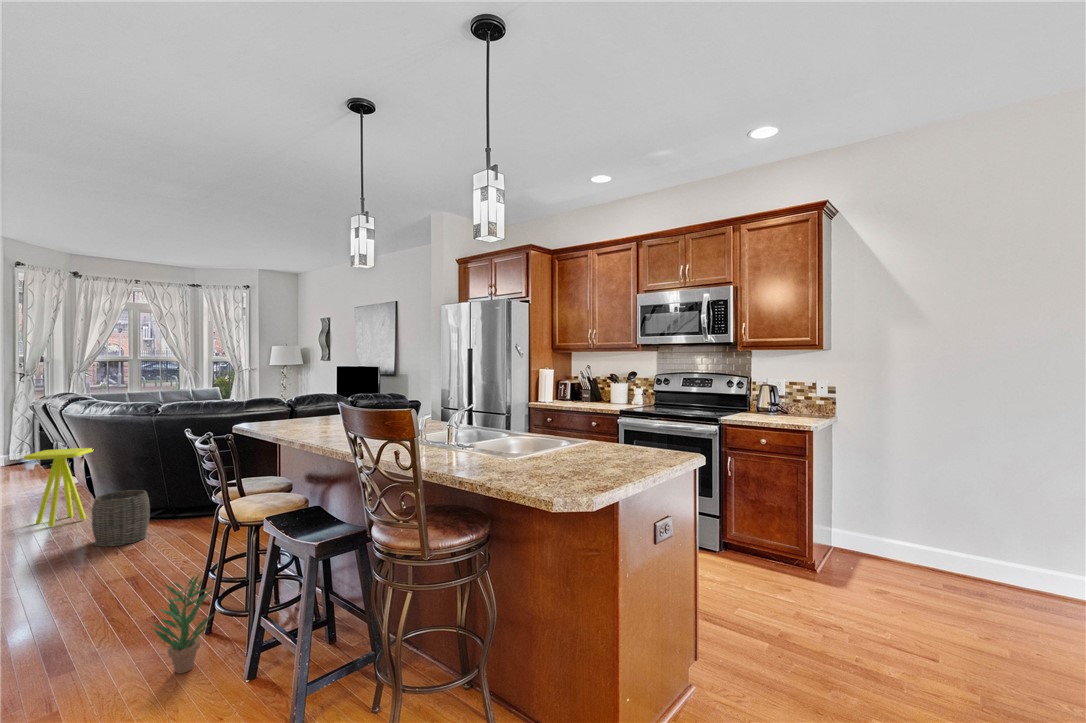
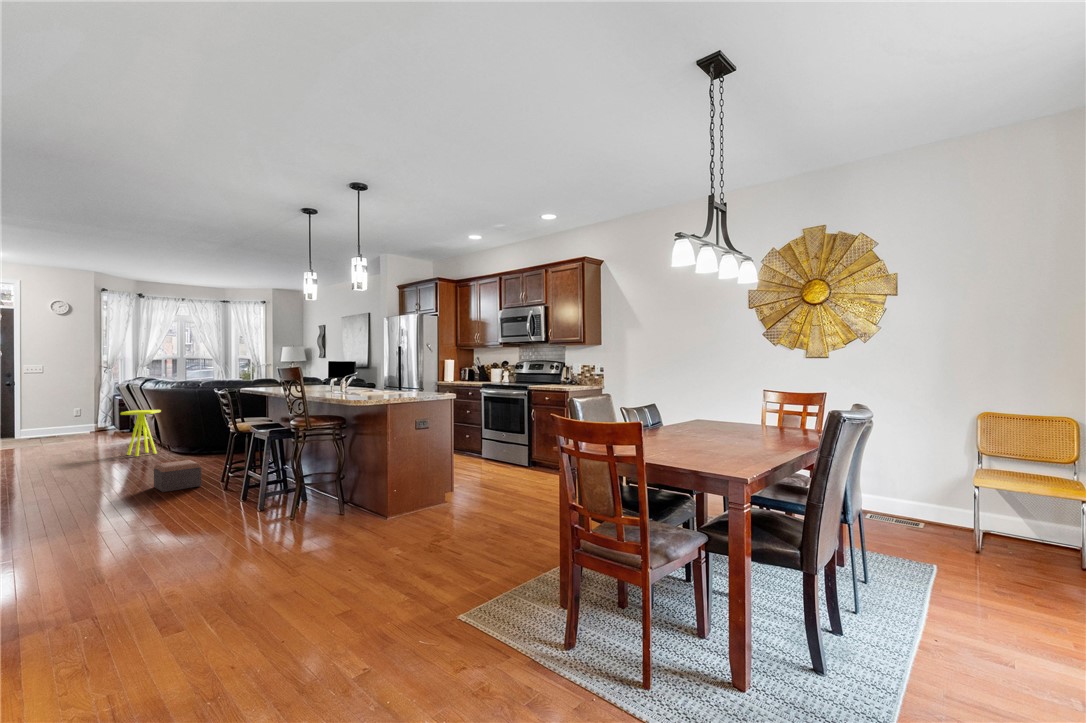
woven basket: present [92,490,150,547] -> none [163,433,196,464]
footstool: none [60,567,156,650] -> present [154,460,201,492]
potted plant: present [153,575,213,673] -> none [200,451,231,498]

